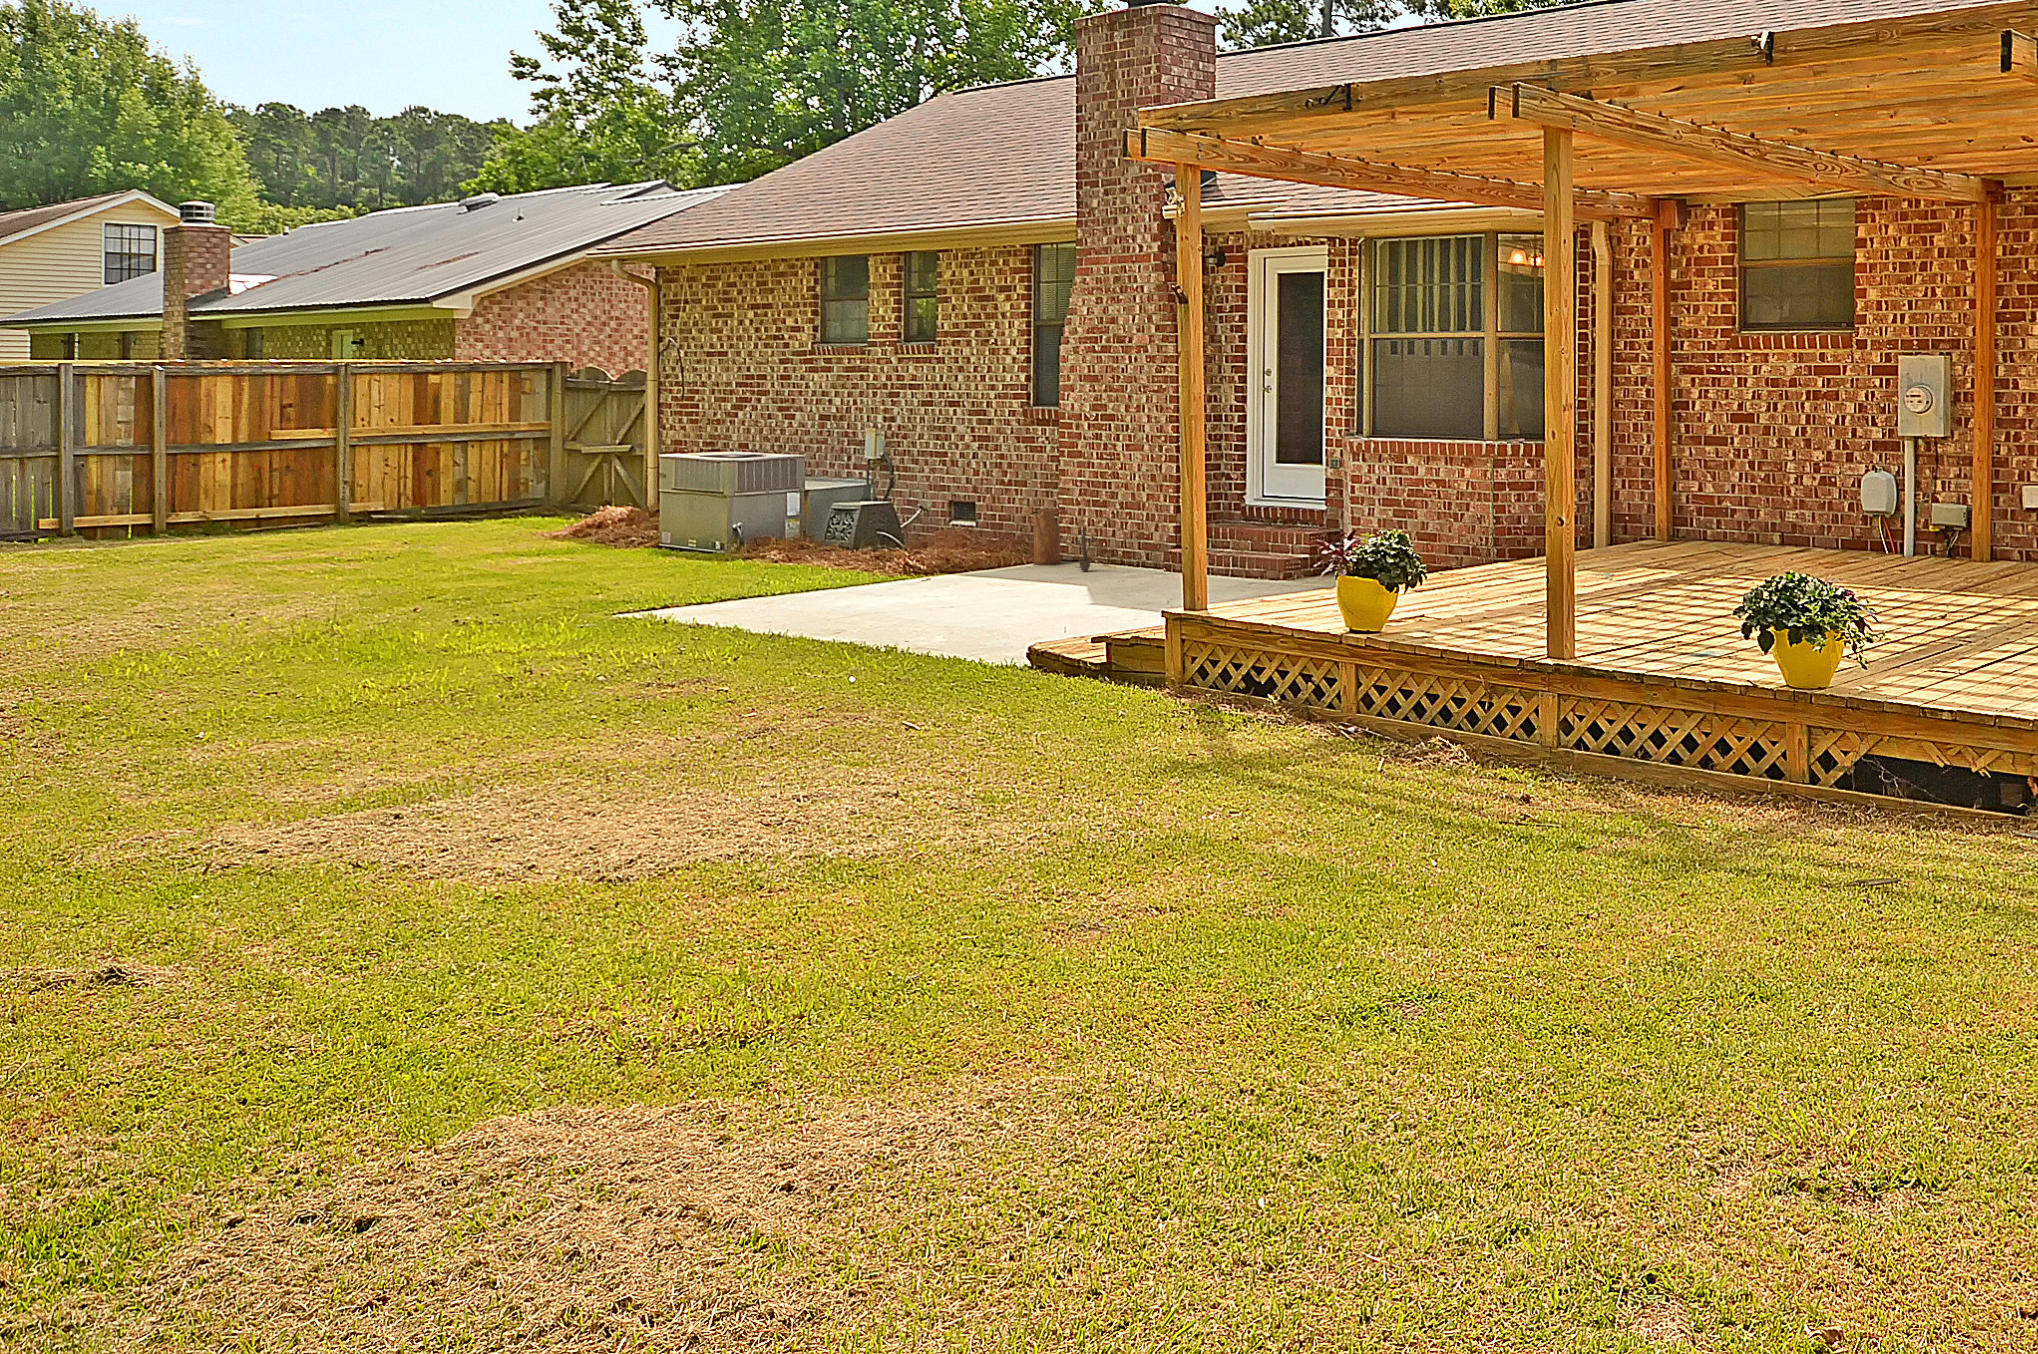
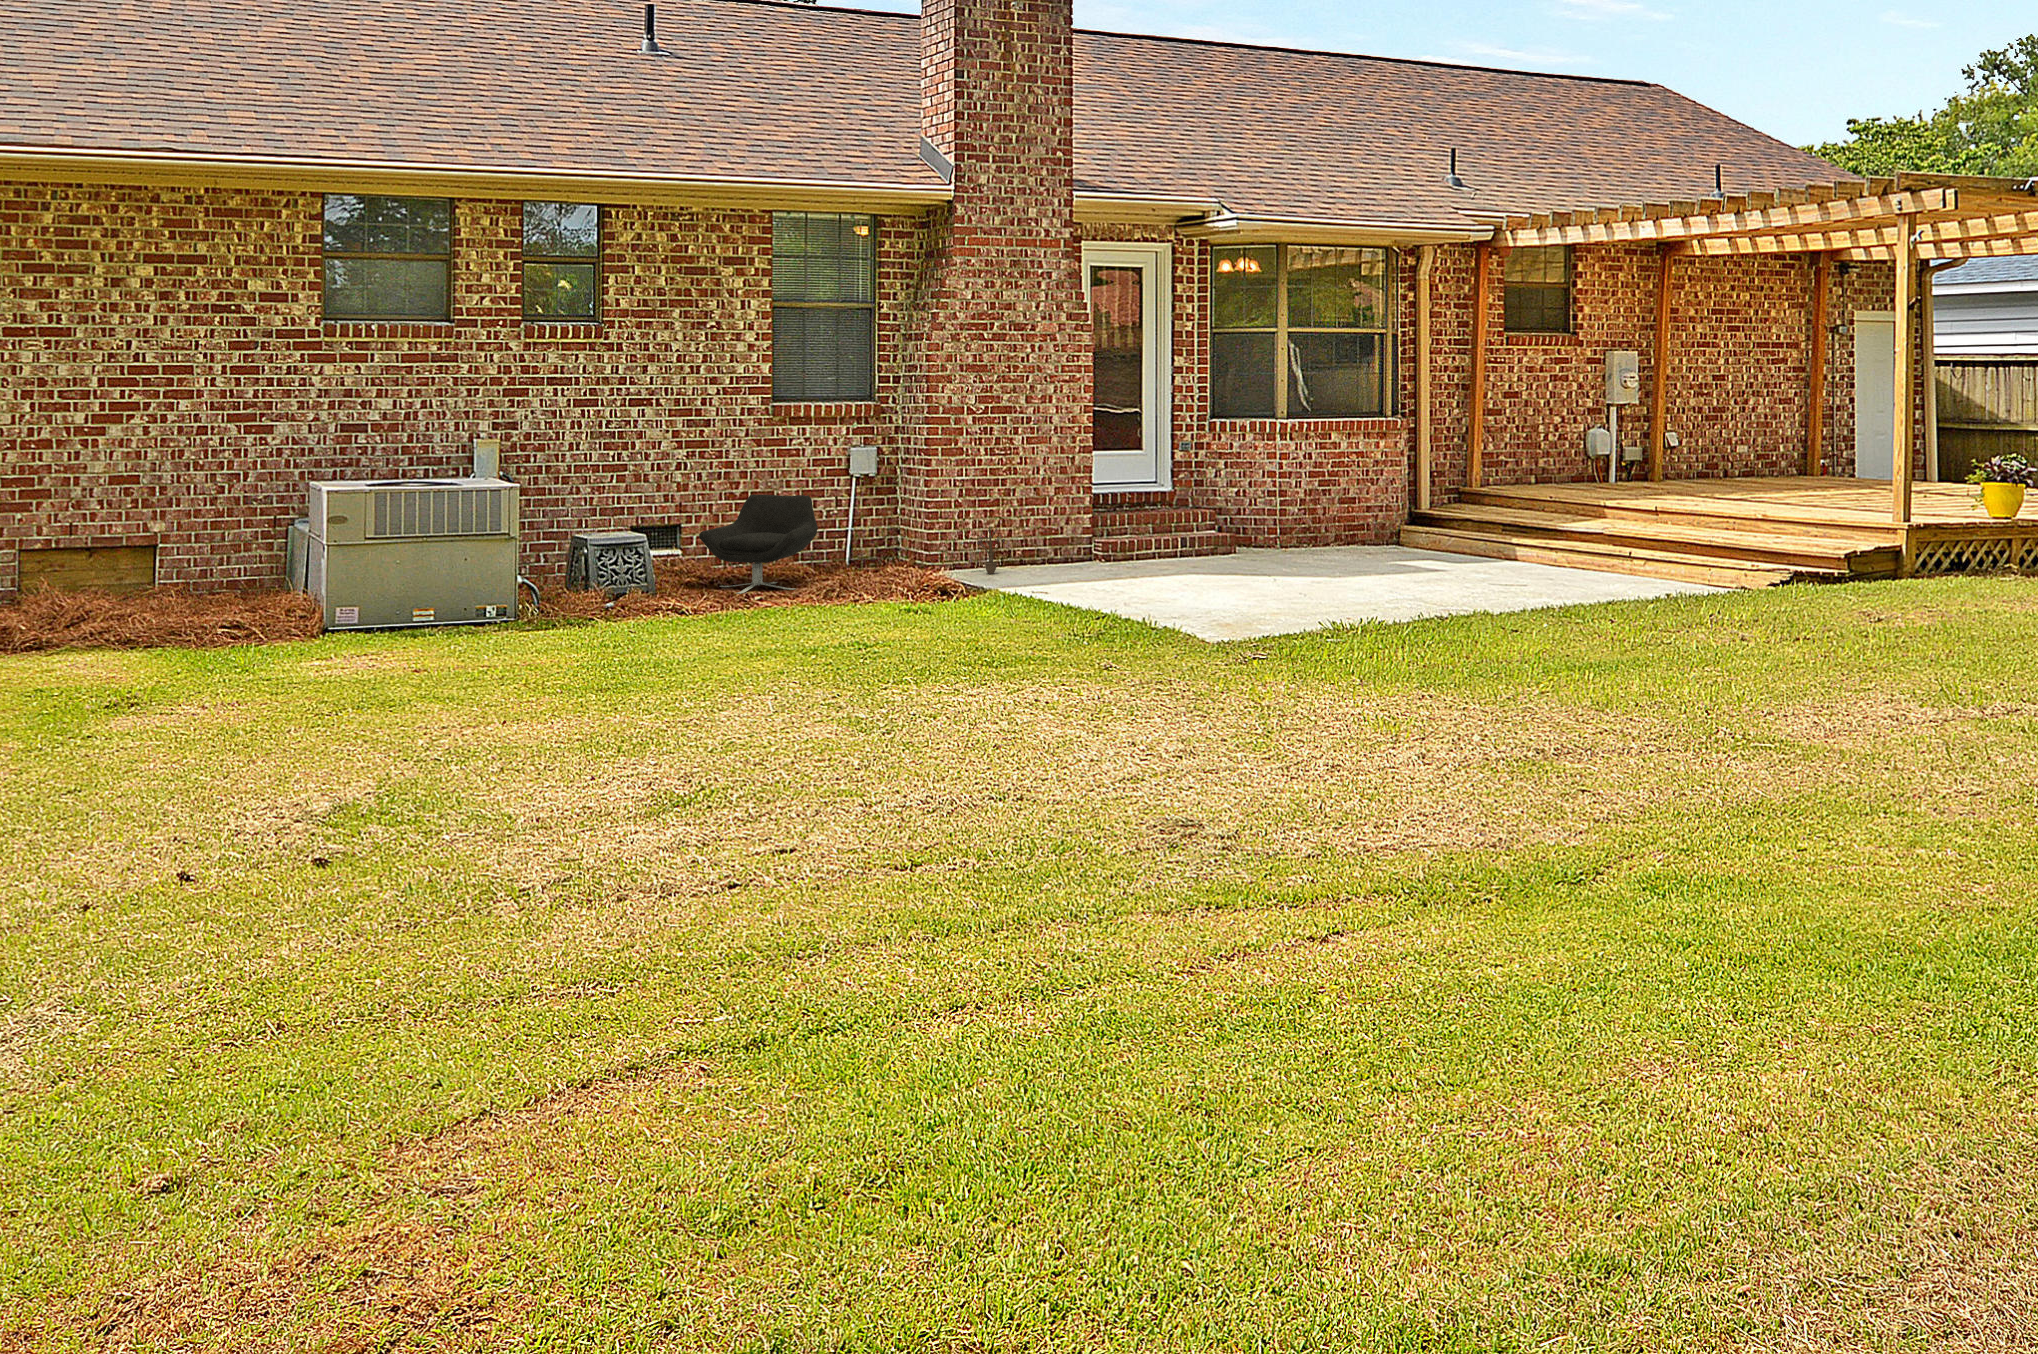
lounge chair: none [909,482,1005,561] -> present [699,494,818,594]
watering can: present [1033,509,1060,565] -> none [879,516,930,578]

